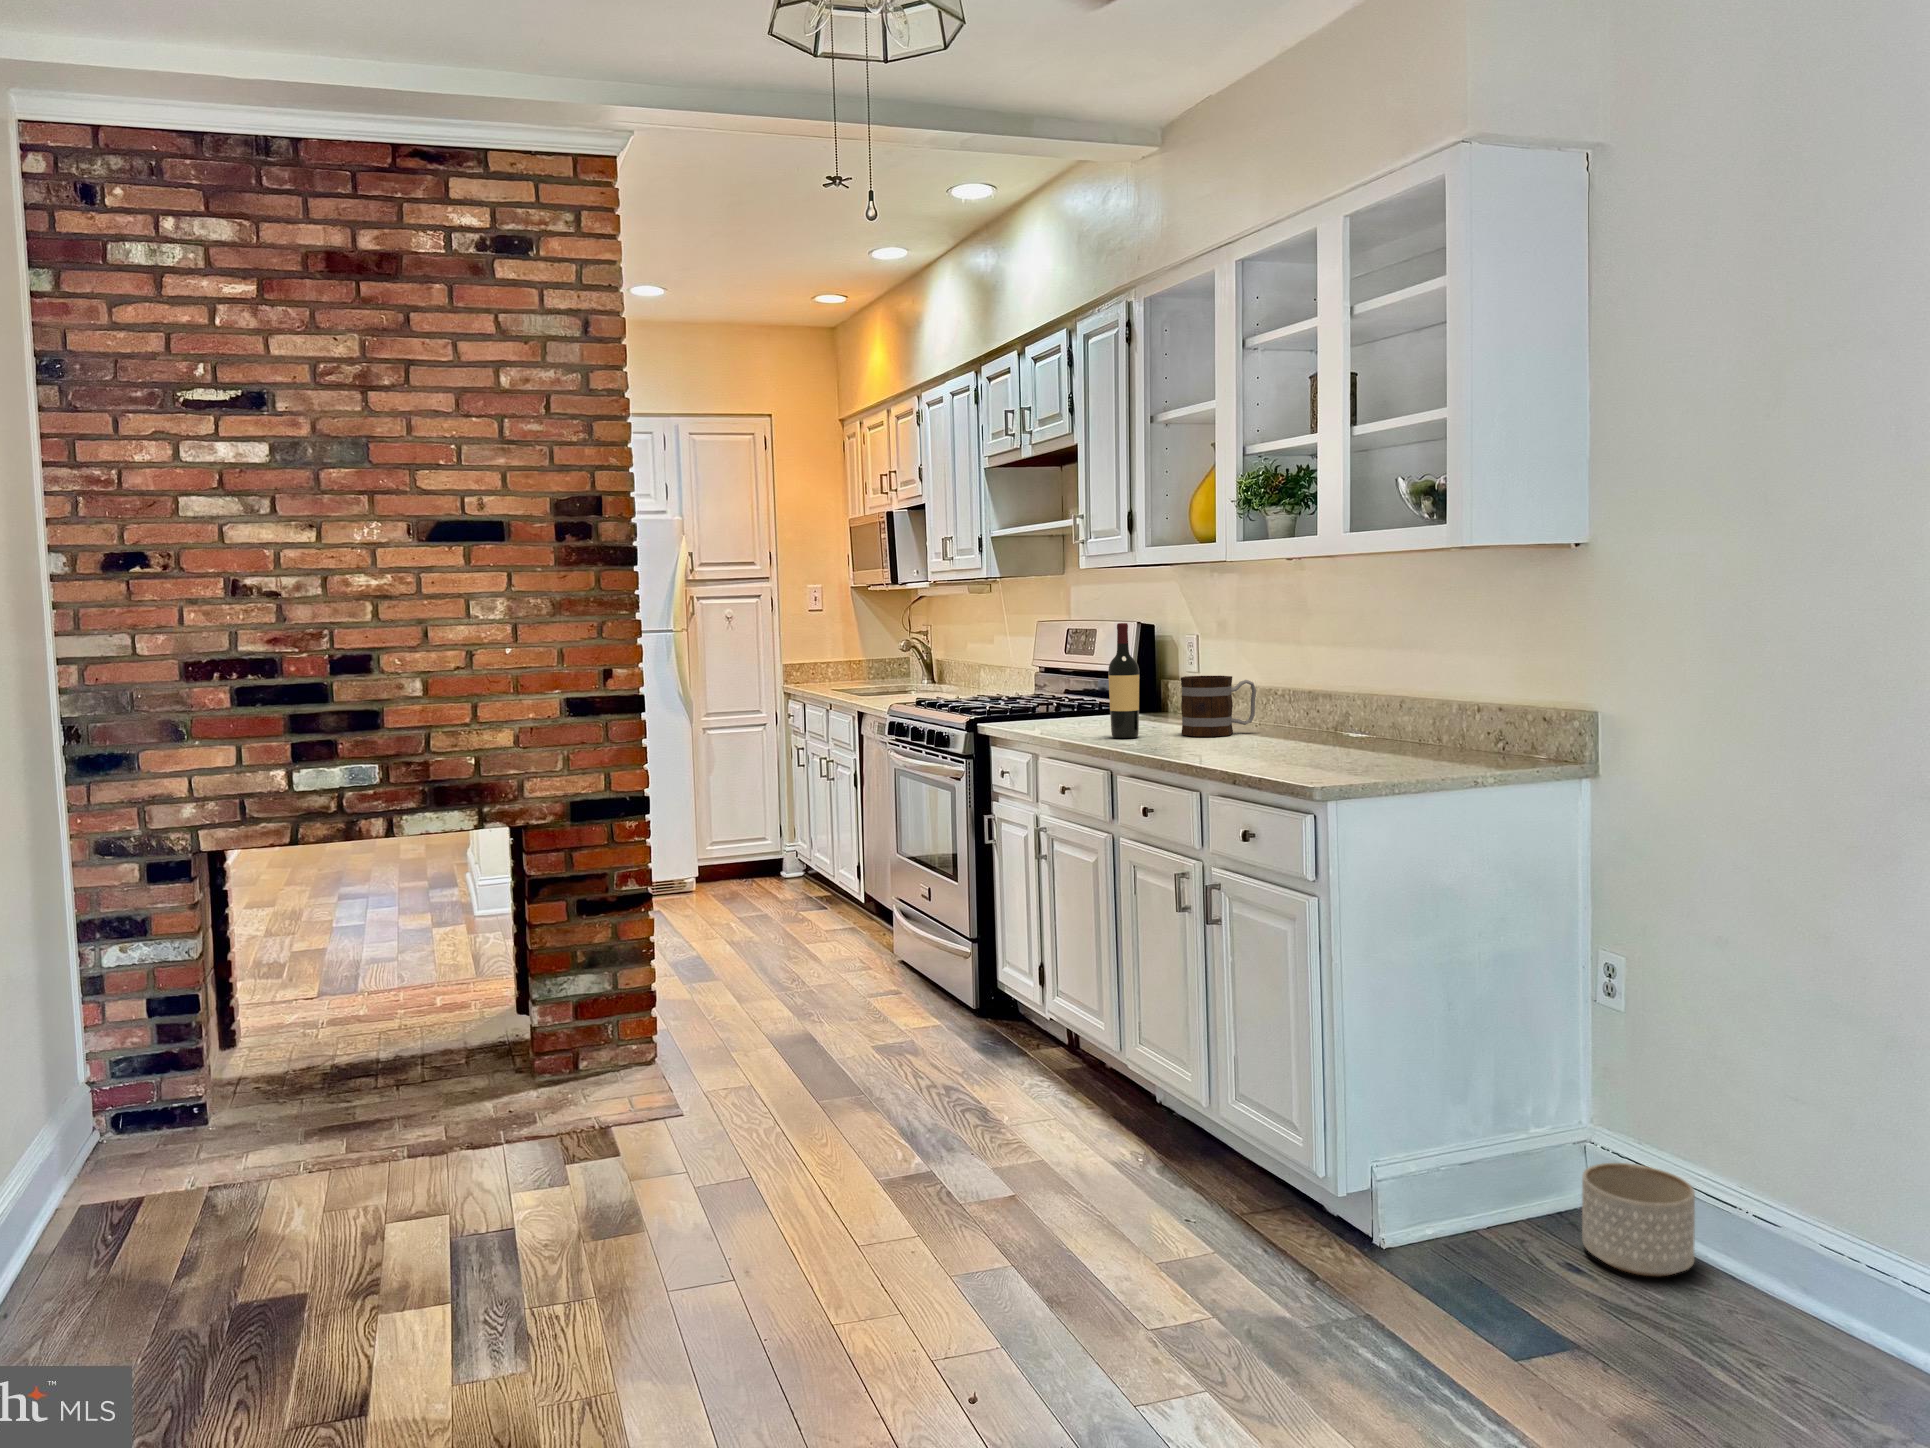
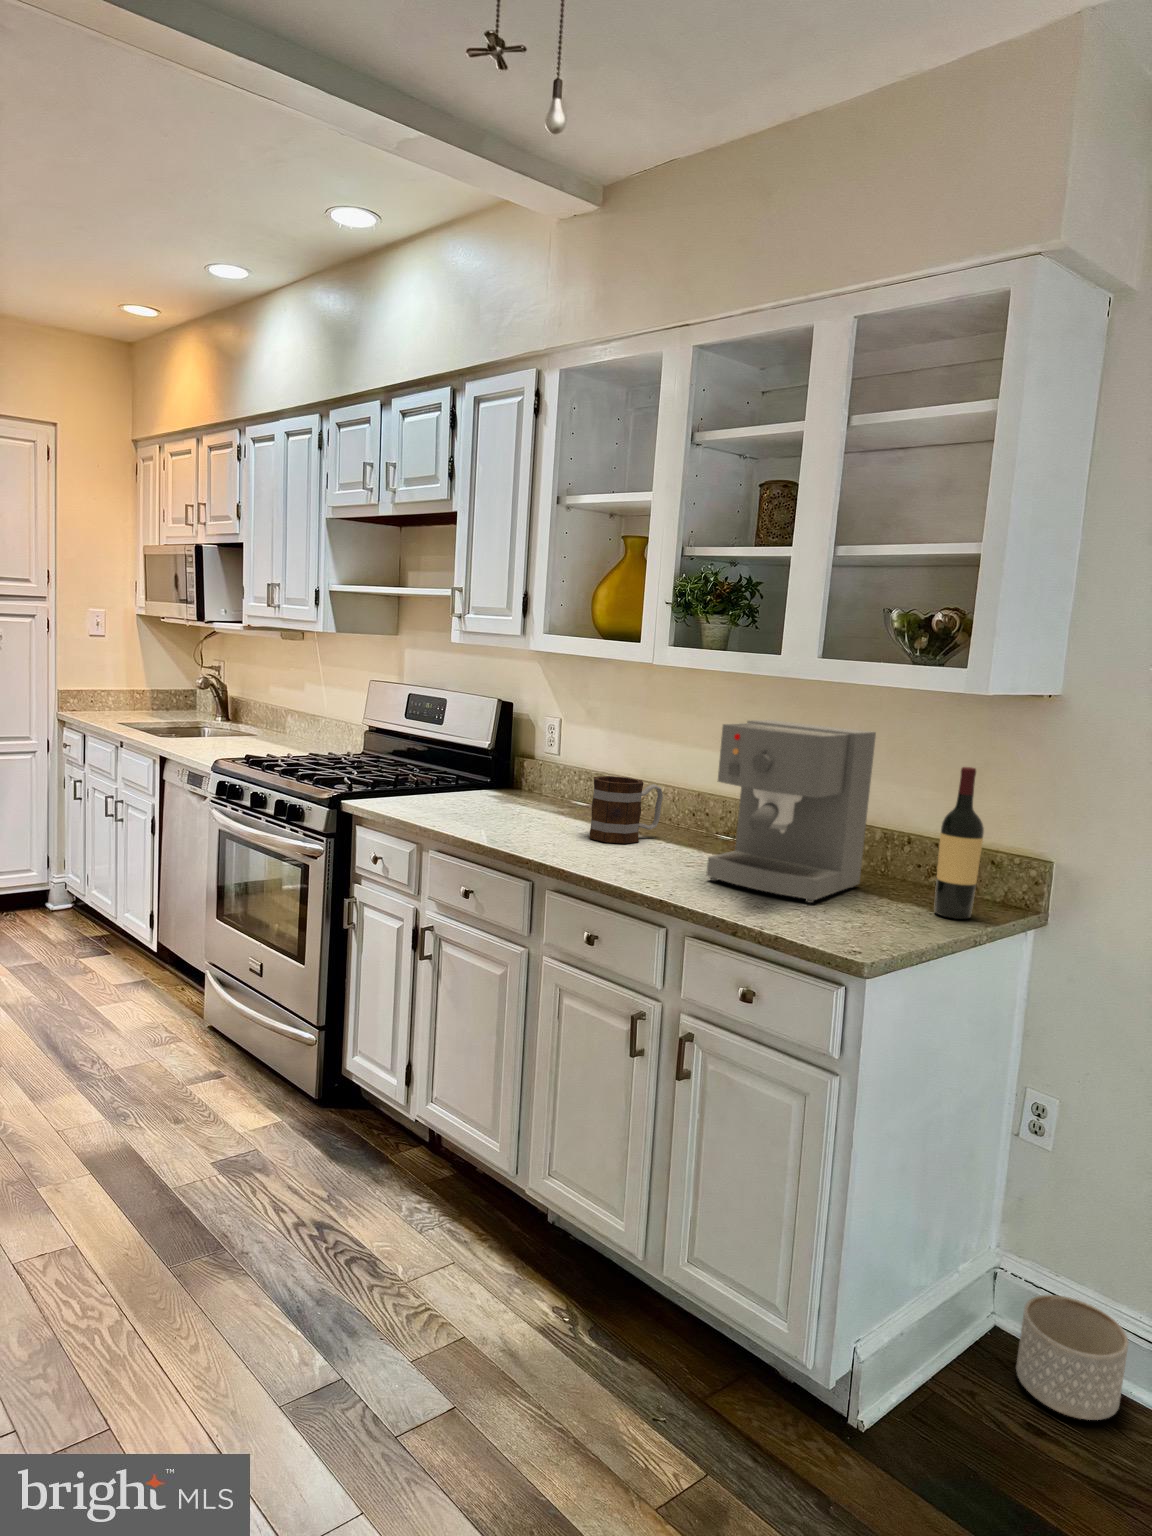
coffee maker: none [1251,598,1412,761] -> present [707,720,876,903]
wine bottle: present [1108,623,1139,738] -> present [934,767,984,919]

